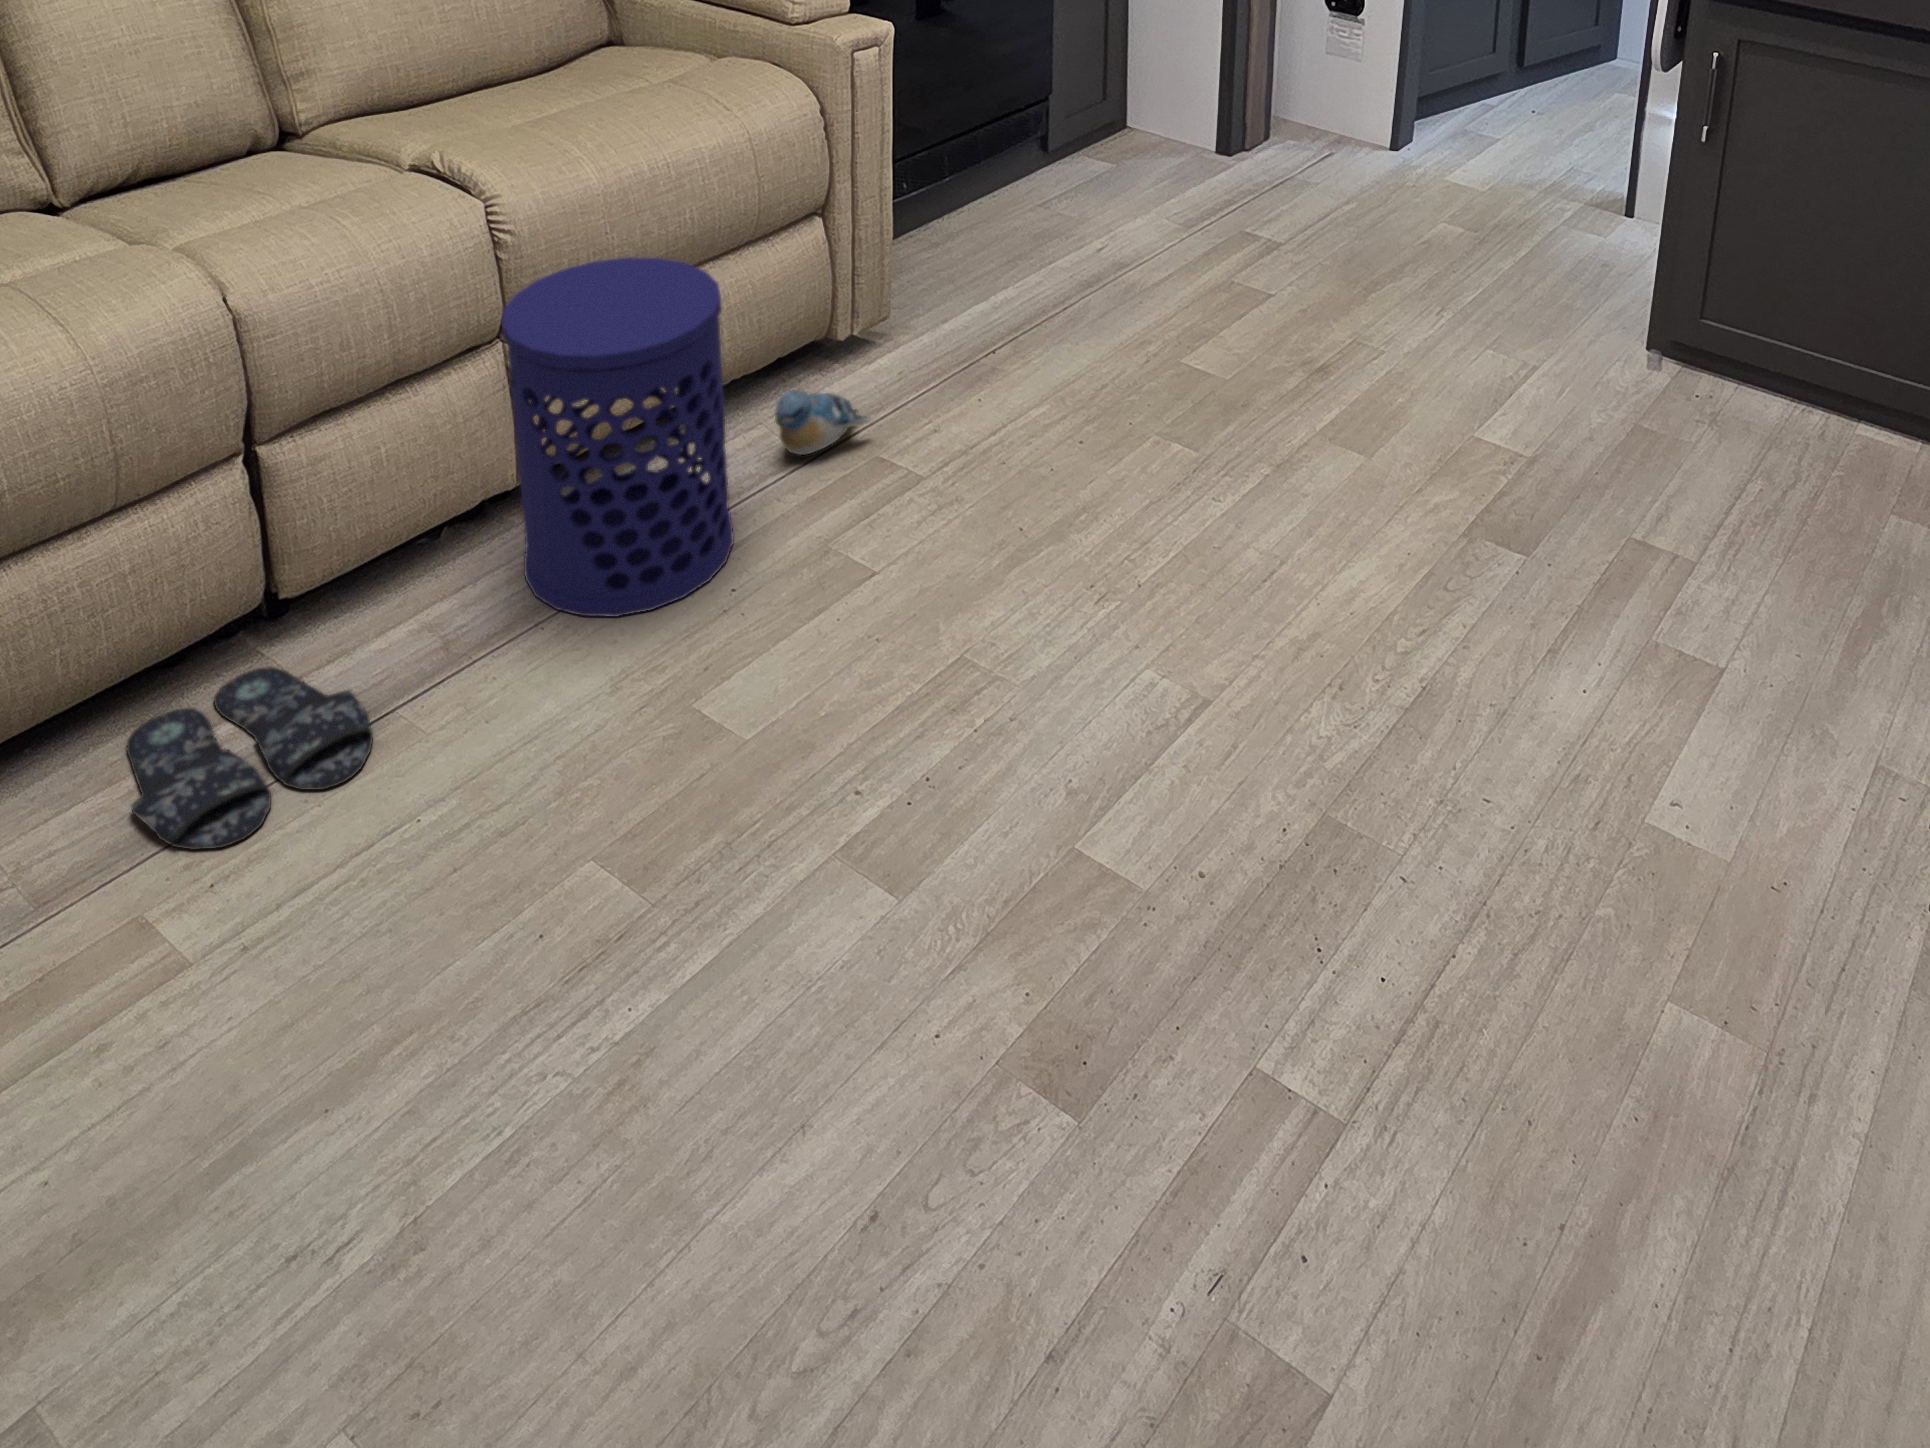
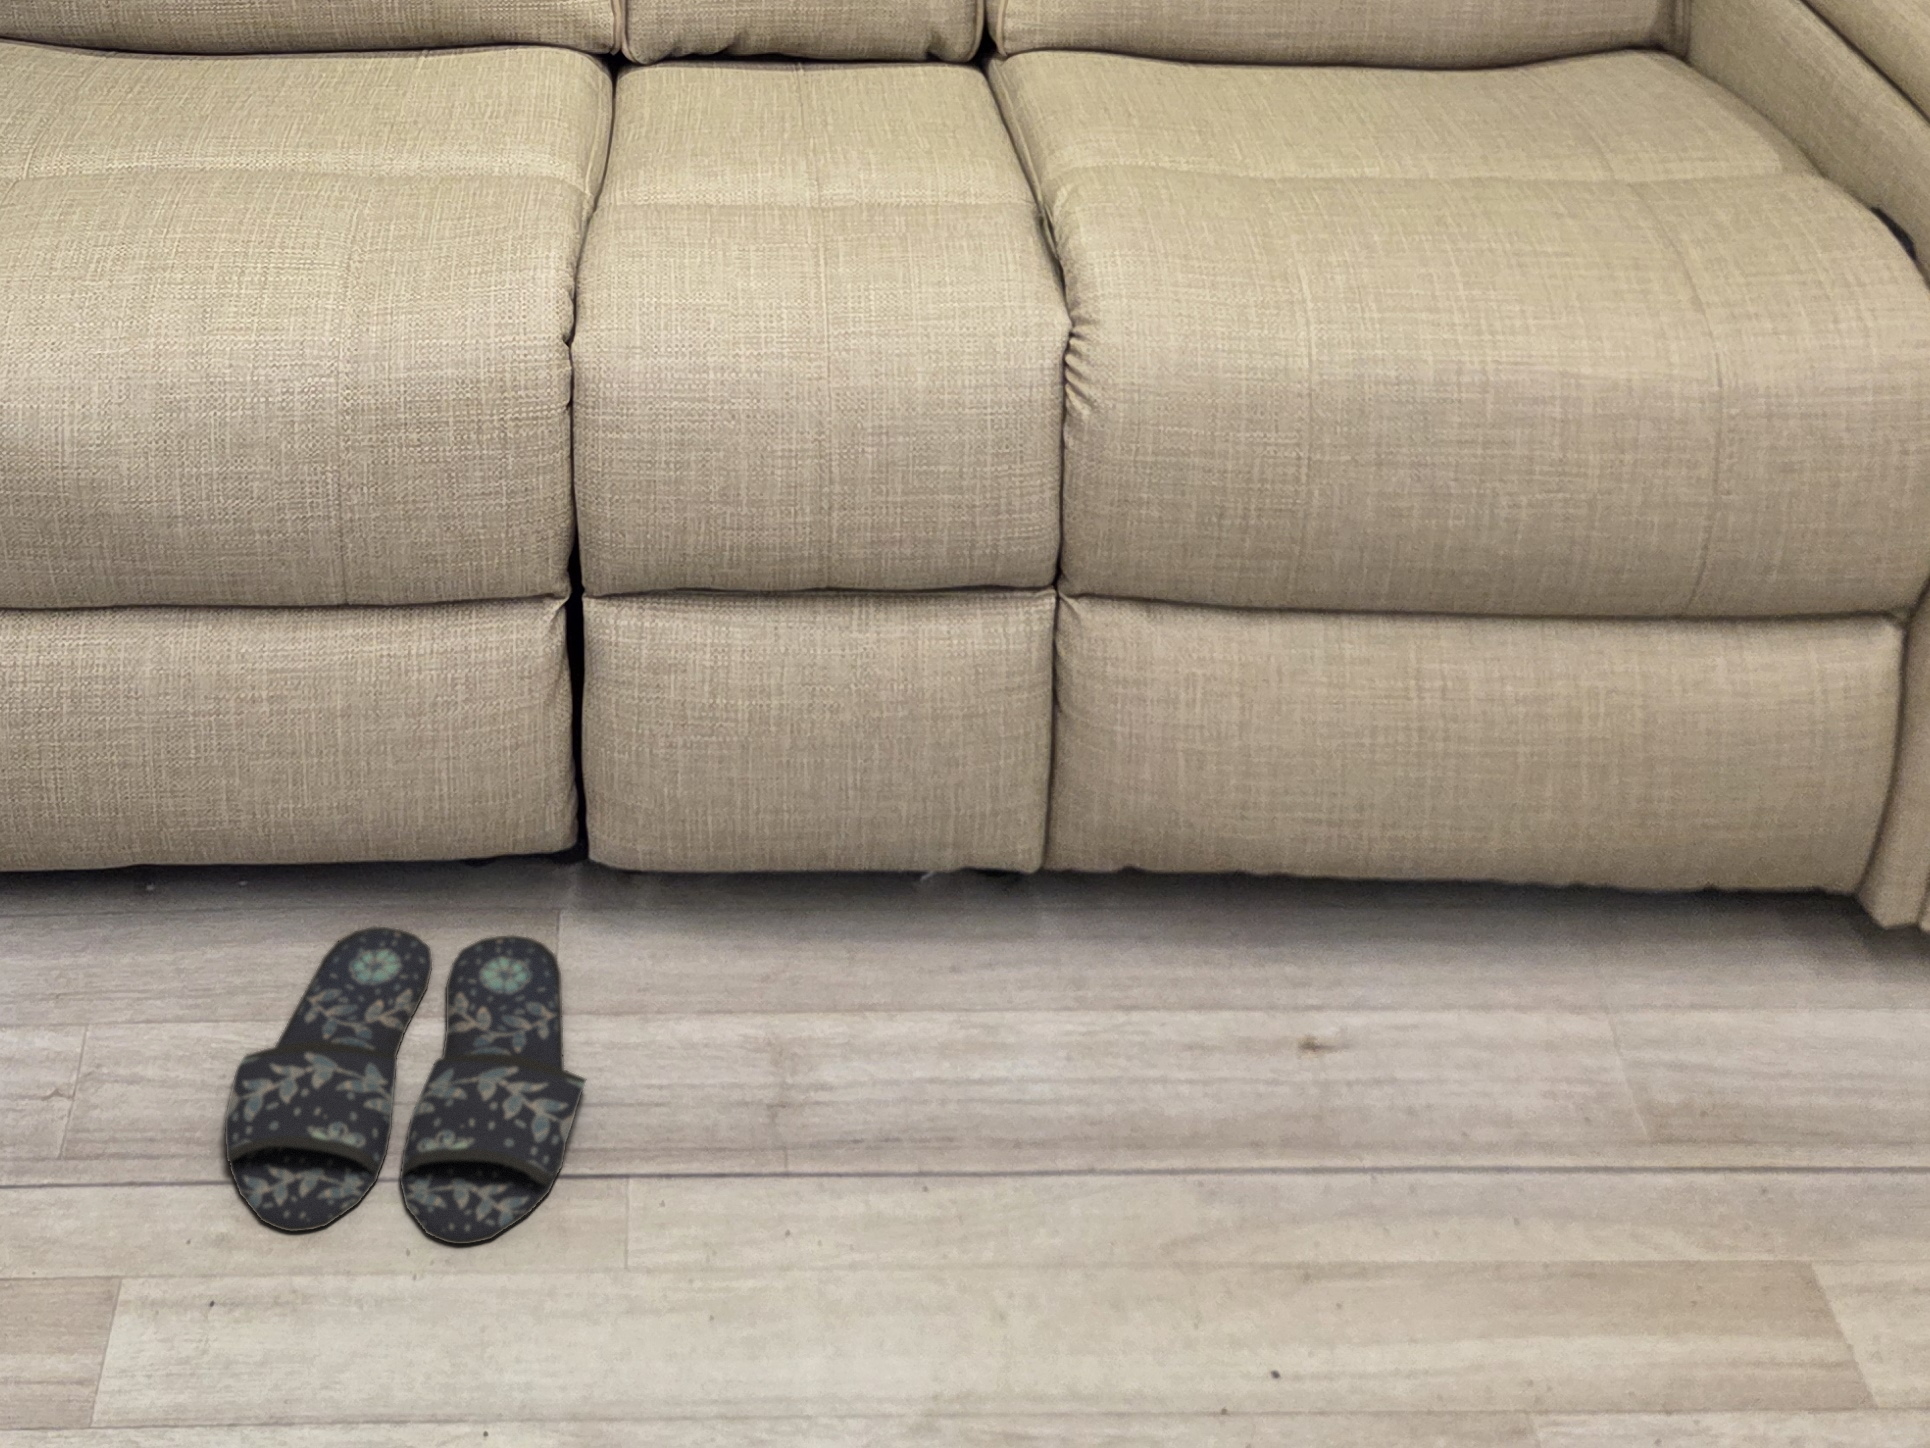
waste bin: present [502,258,734,617] -> none [949,516,1428,1318]
plush toy: present [775,390,870,455] -> none [1571,1003,1824,1186]

